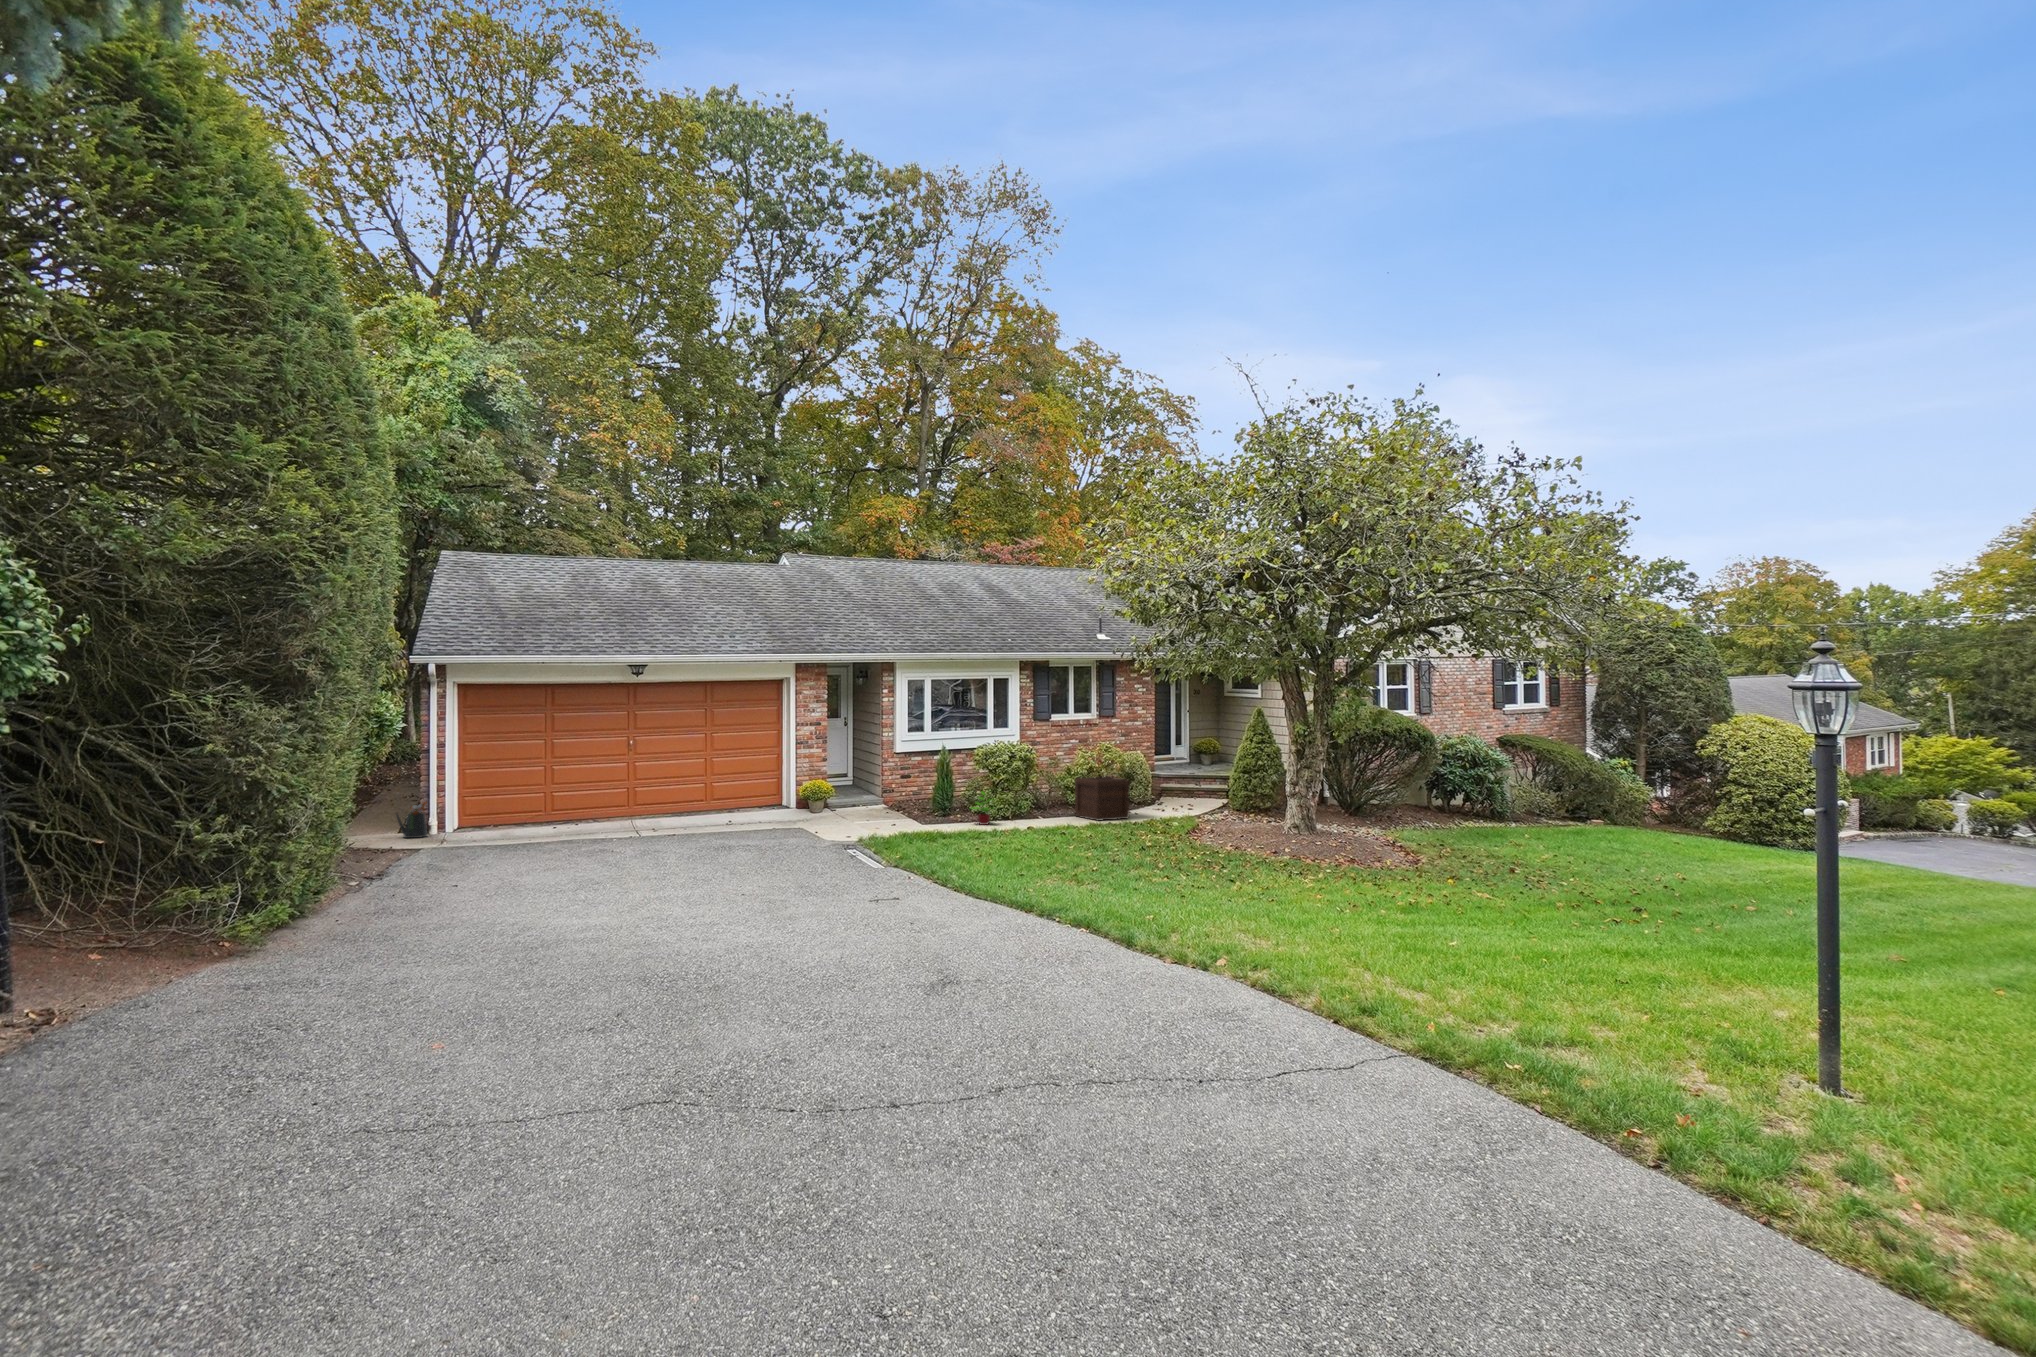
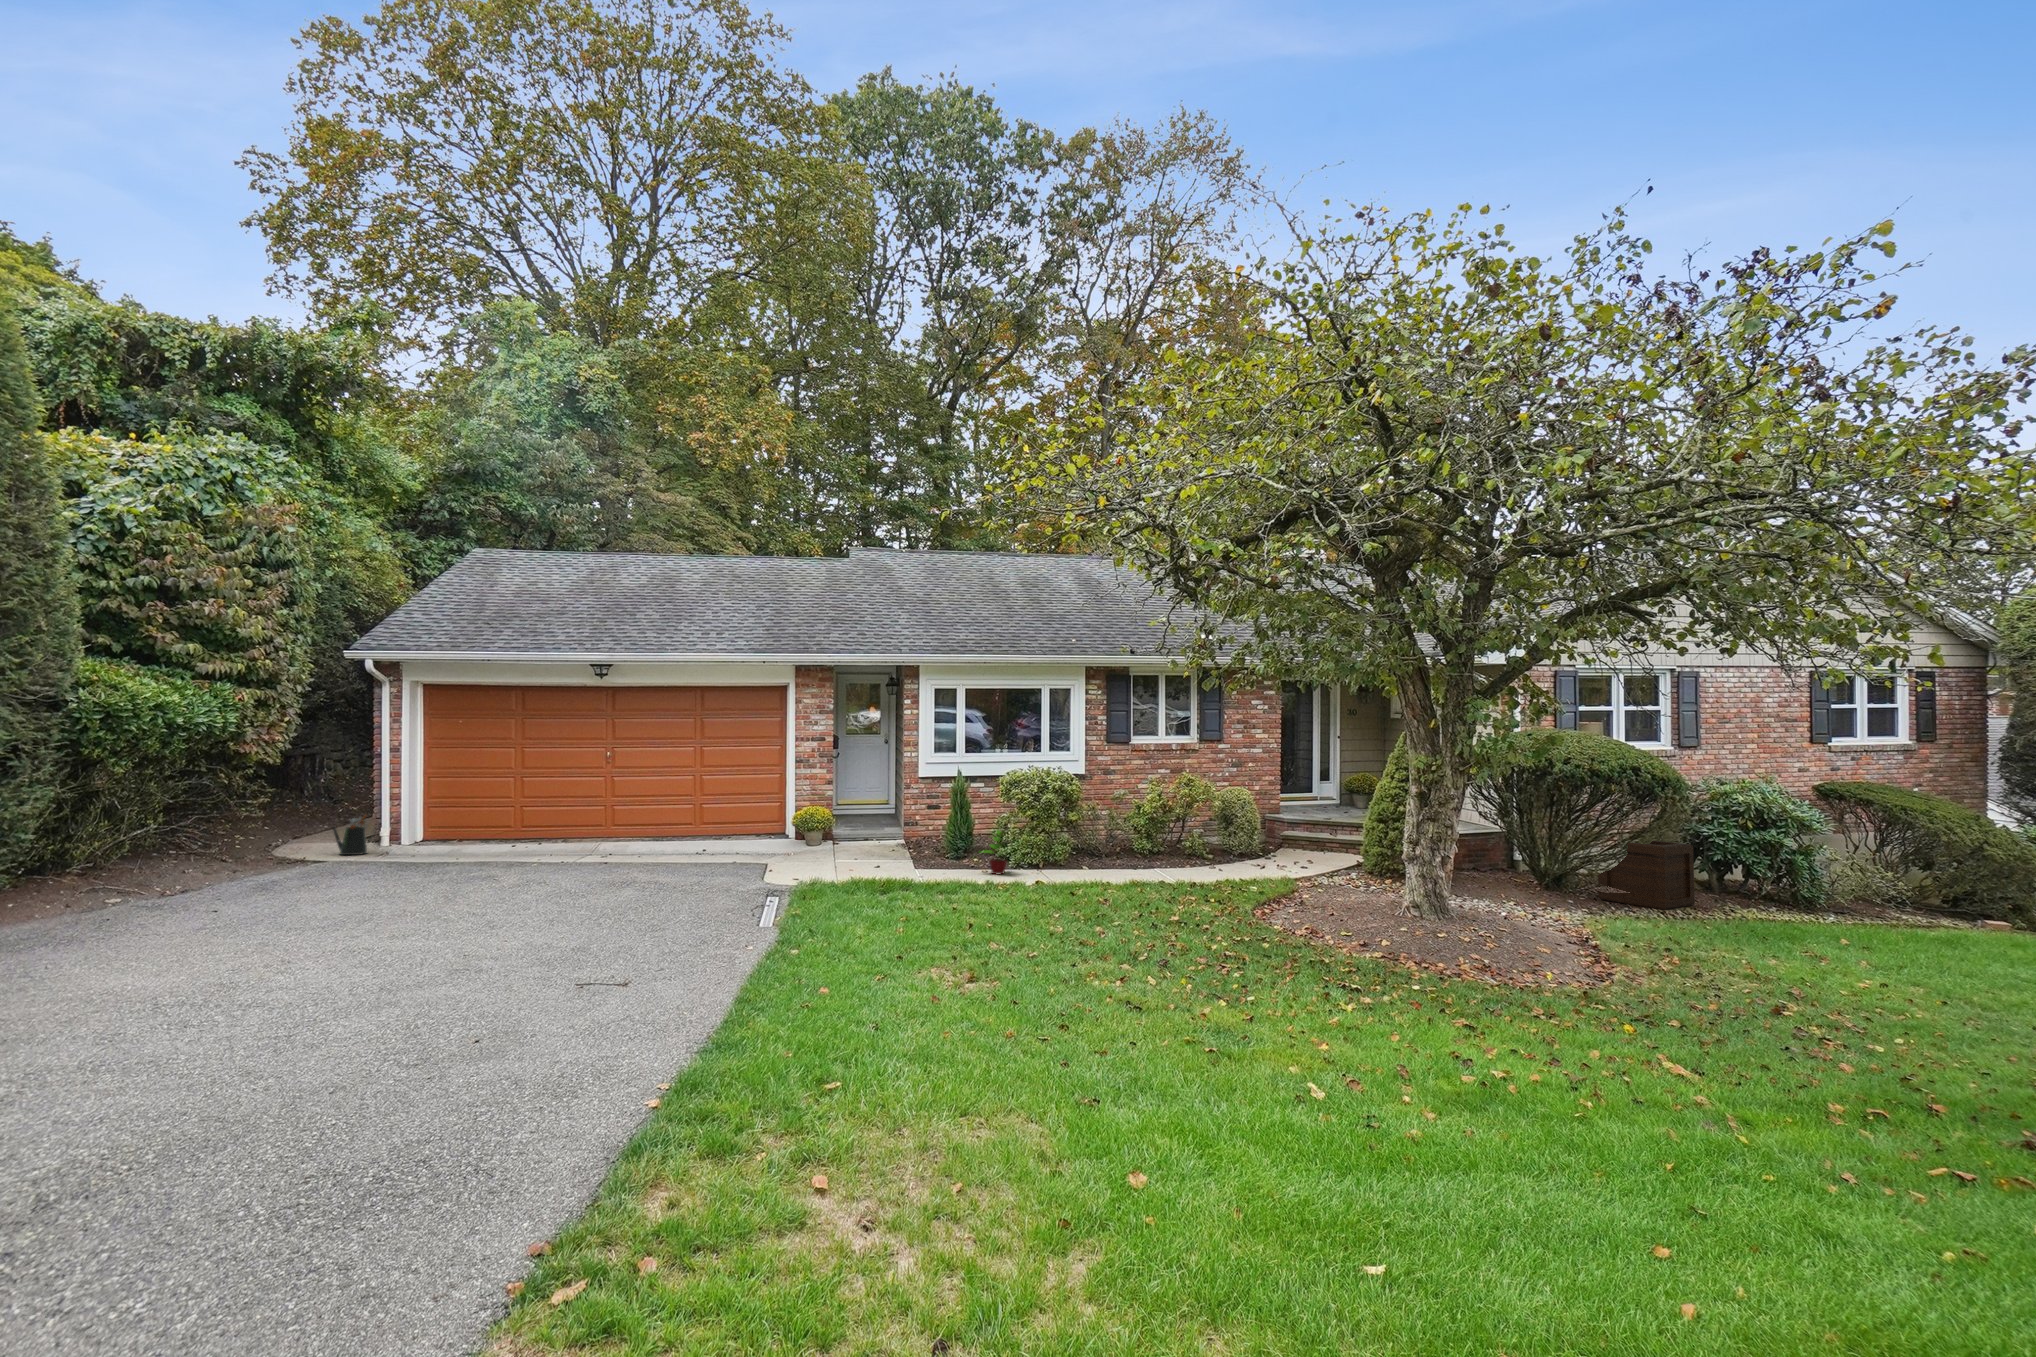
wooden crate: present [1075,777,1130,821] -> present [1598,840,1695,910]

